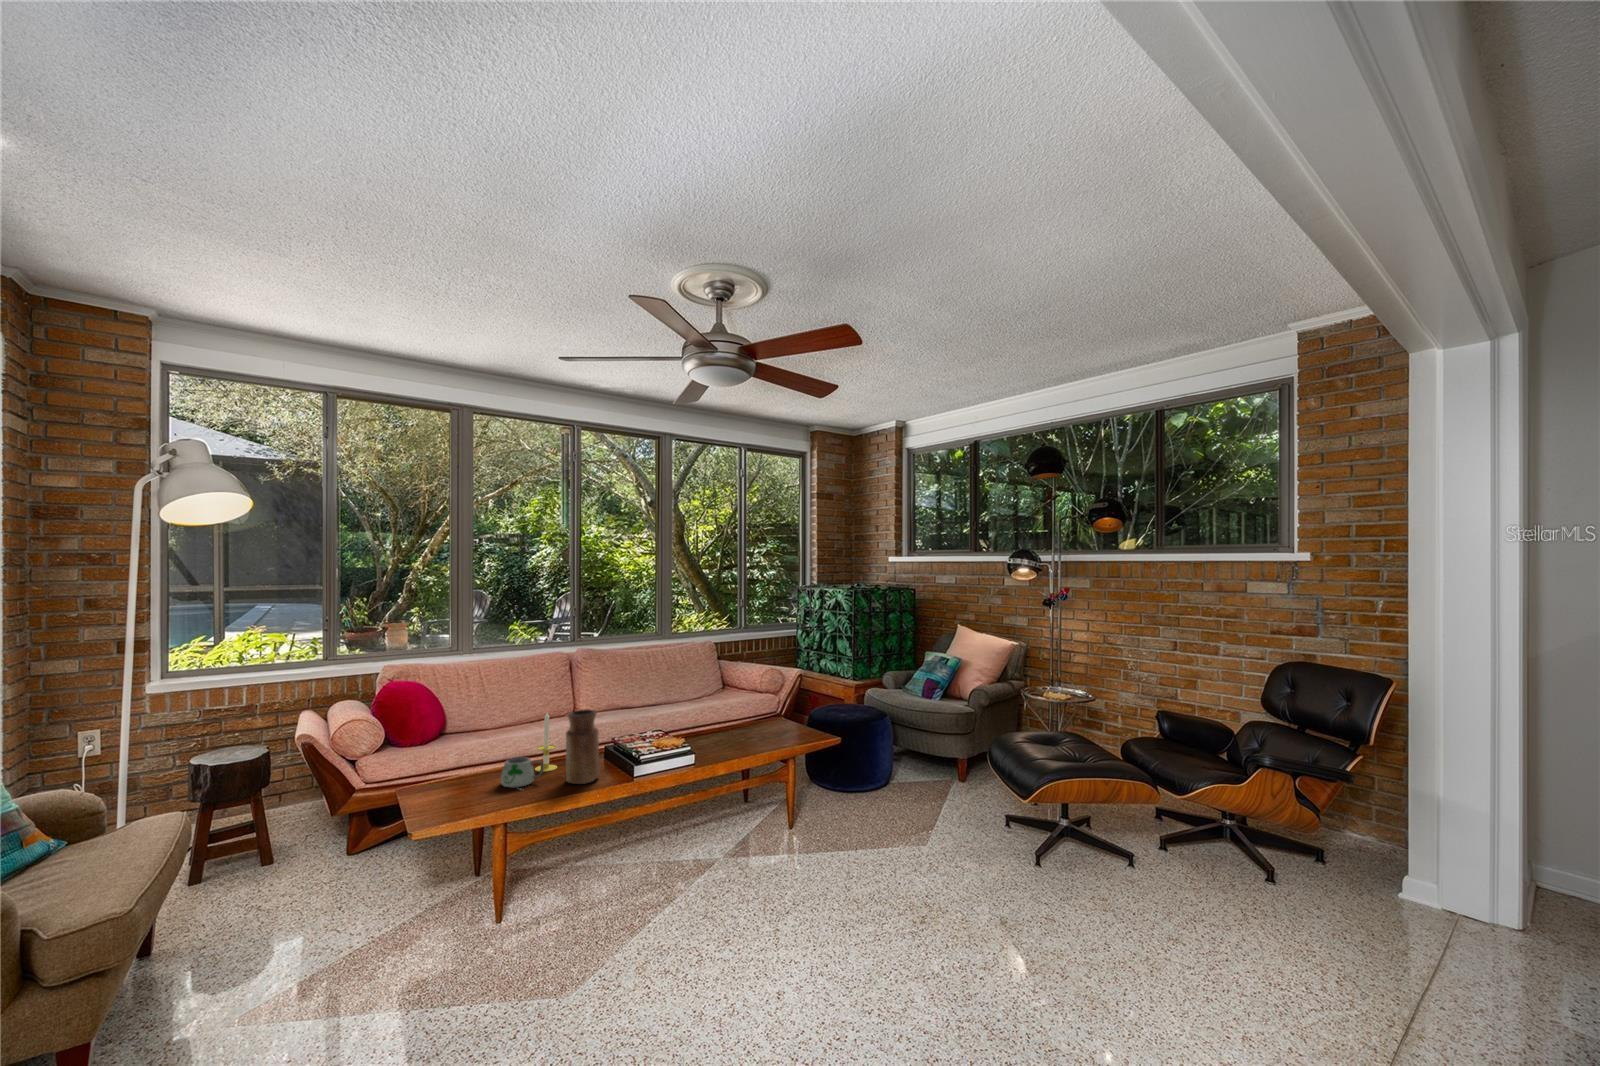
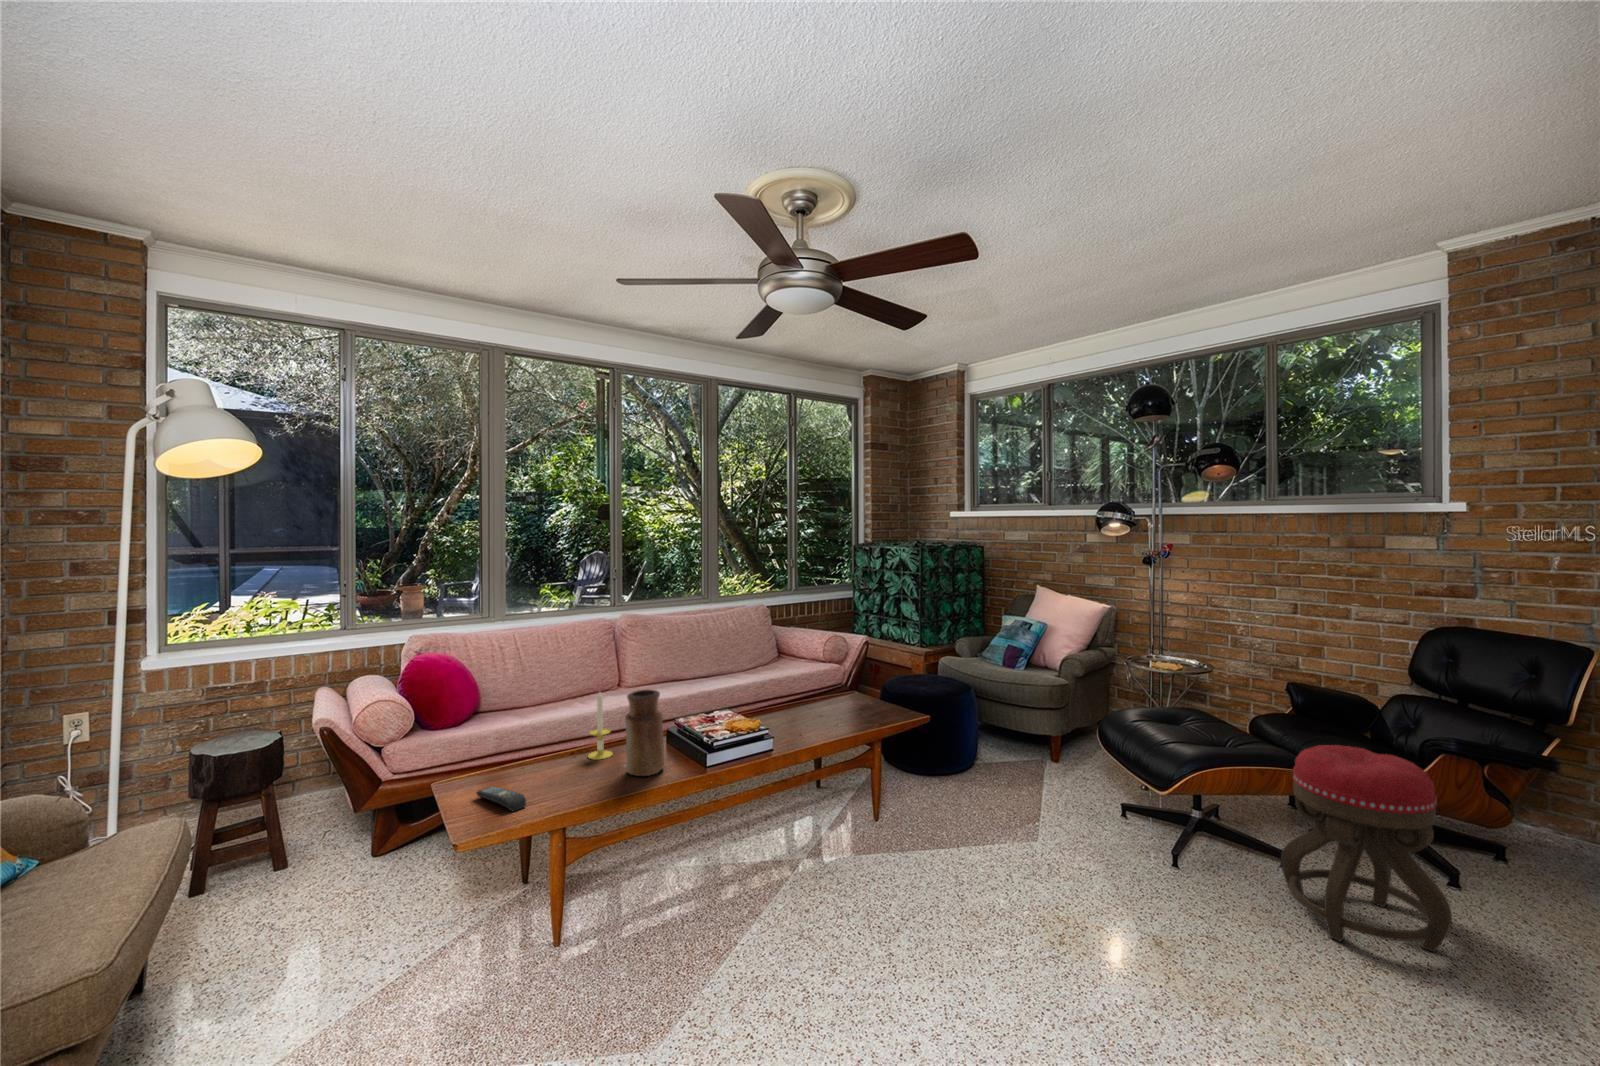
mug: present [501,757,544,787] -> none [552,745,601,784]
ottoman: none [1122,757,1243,929] -> present [1281,745,1452,952]
remote control: none [433,791,475,810] -> present [477,786,526,811]

